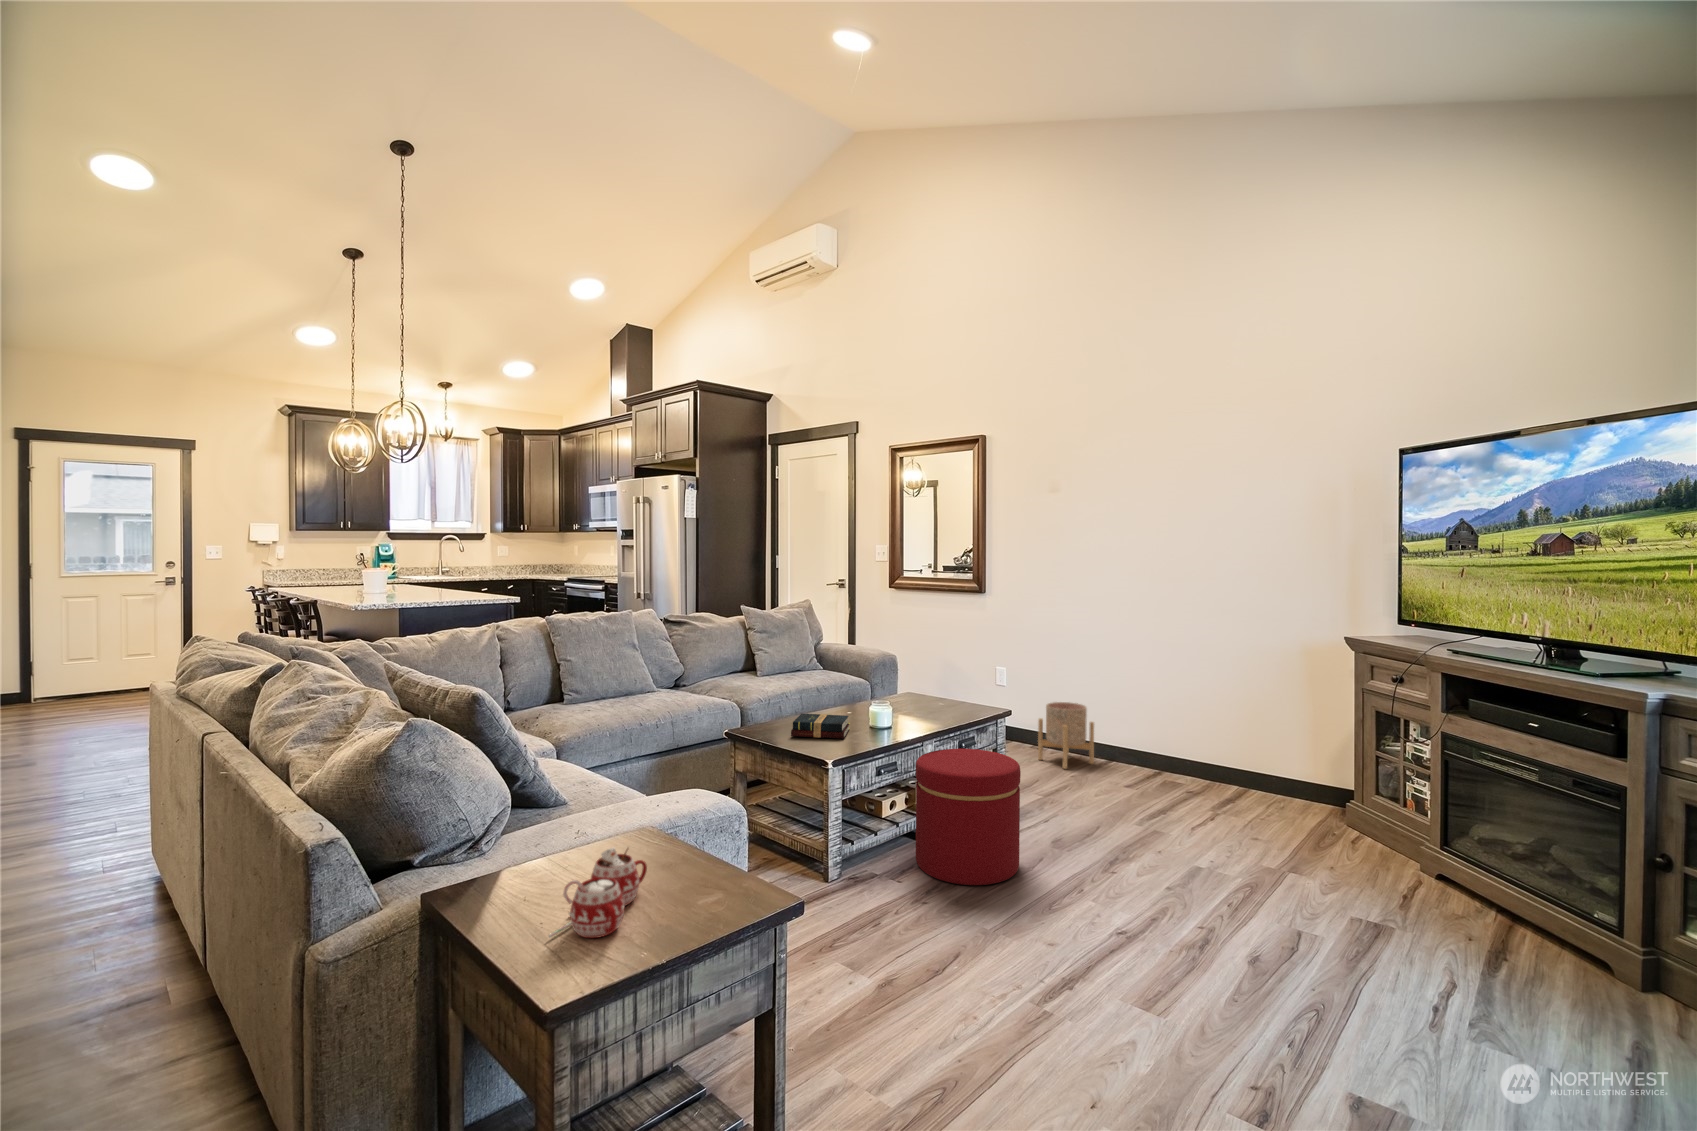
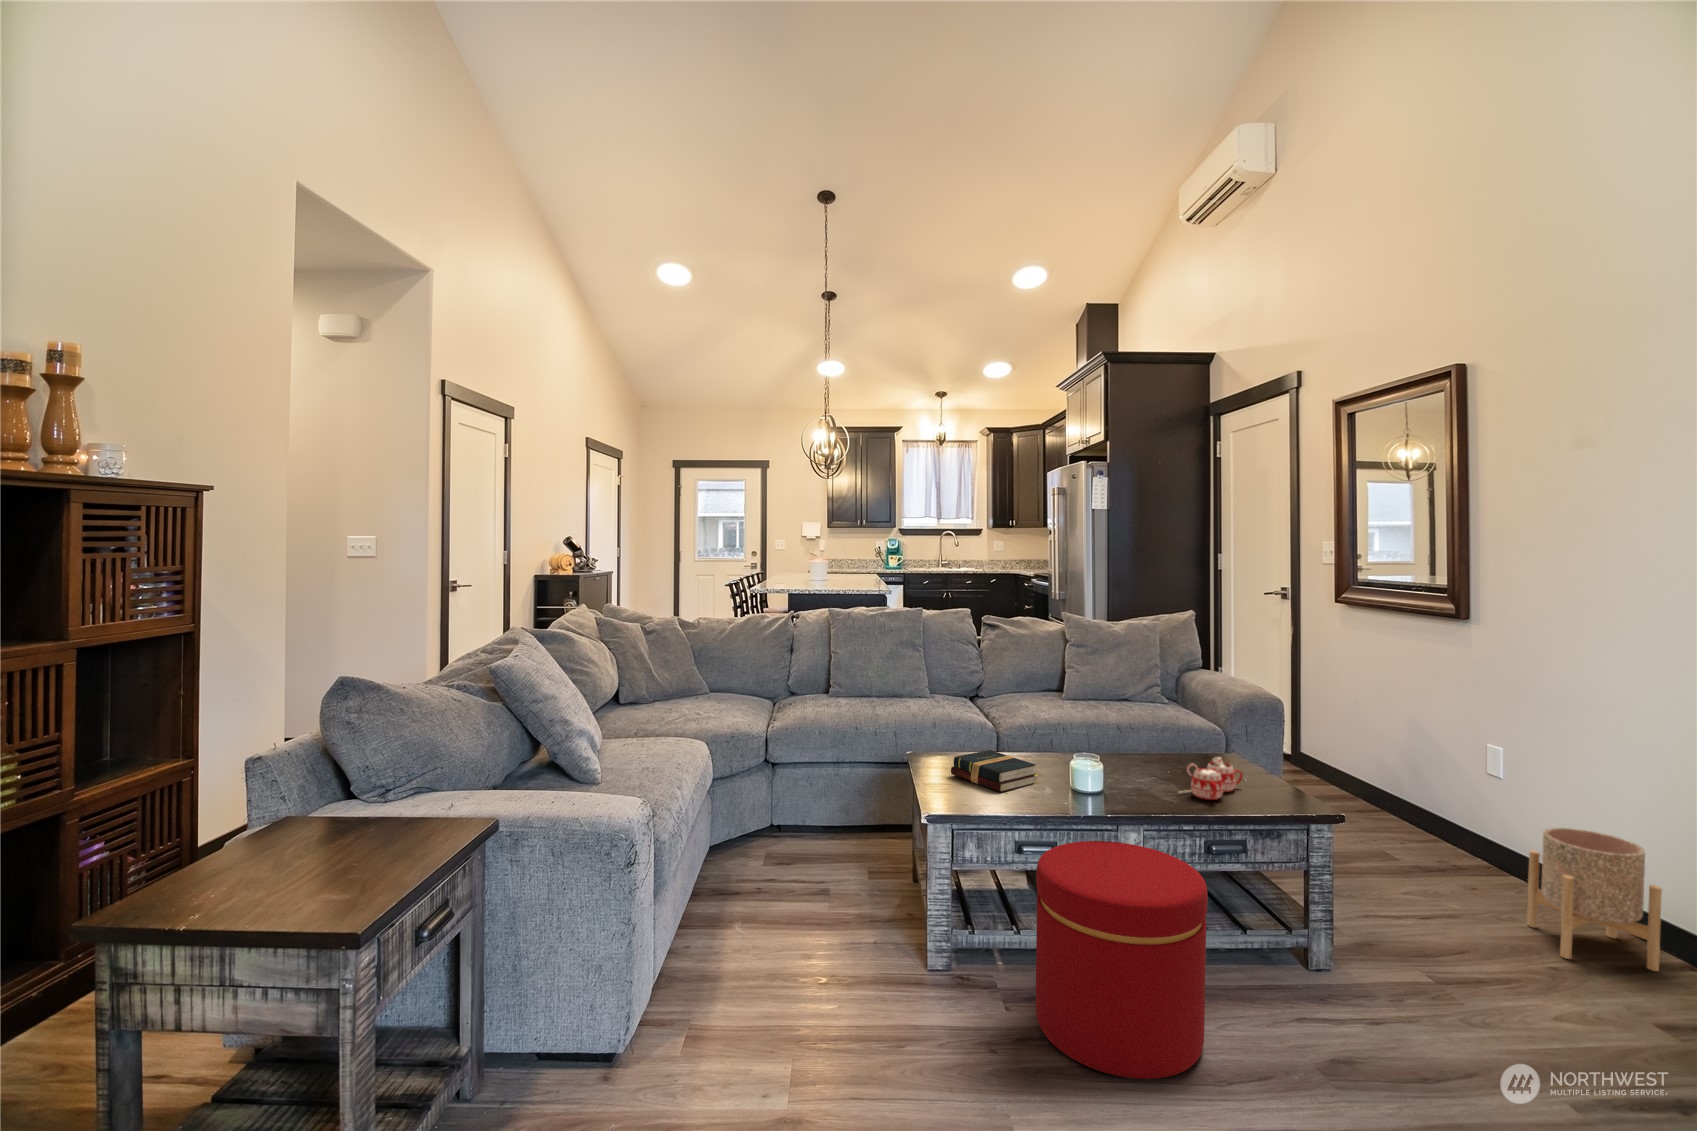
mug: present [549,848,647,938] -> present [1179,757,1243,800]

